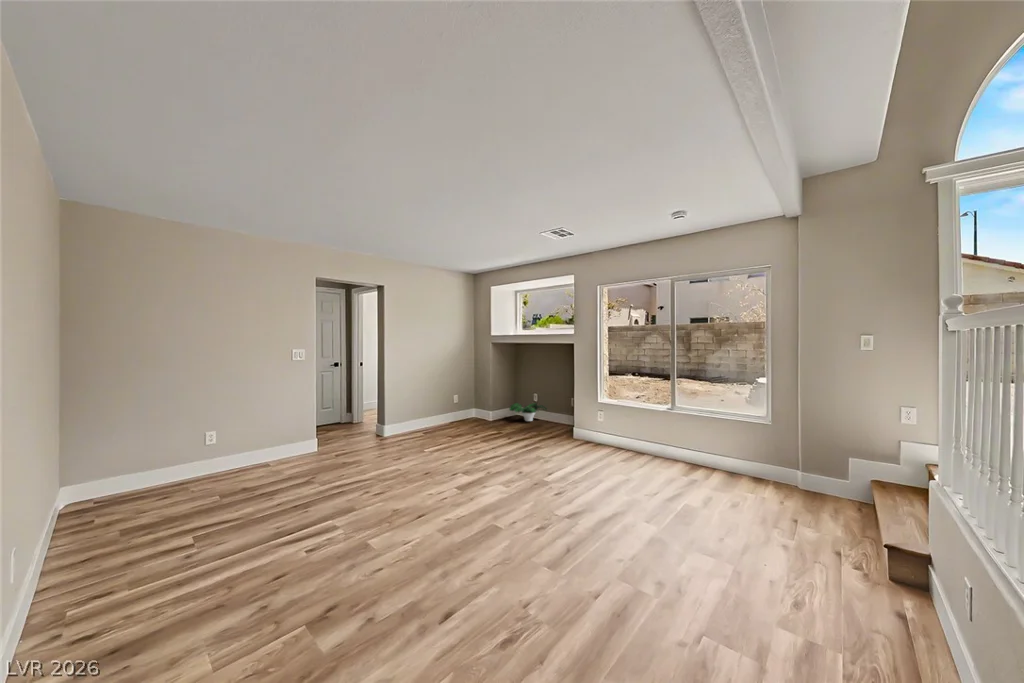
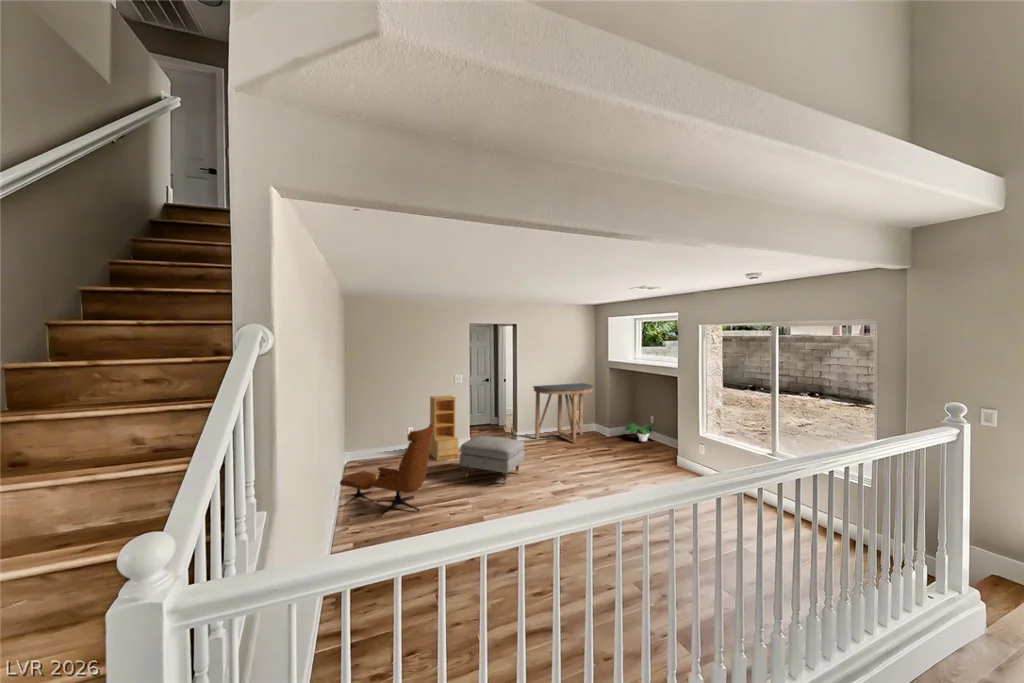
console table: none [403,362,475,432] -> present [533,383,594,443]
bookshelf: none [254,377,303,473] -> present [430,395,459,460]
lounge chair: none [48,404,268,591] -> present [340,424,433,517]
ottoman: none [310,427,409,490] -> present [459,436,525,484]

